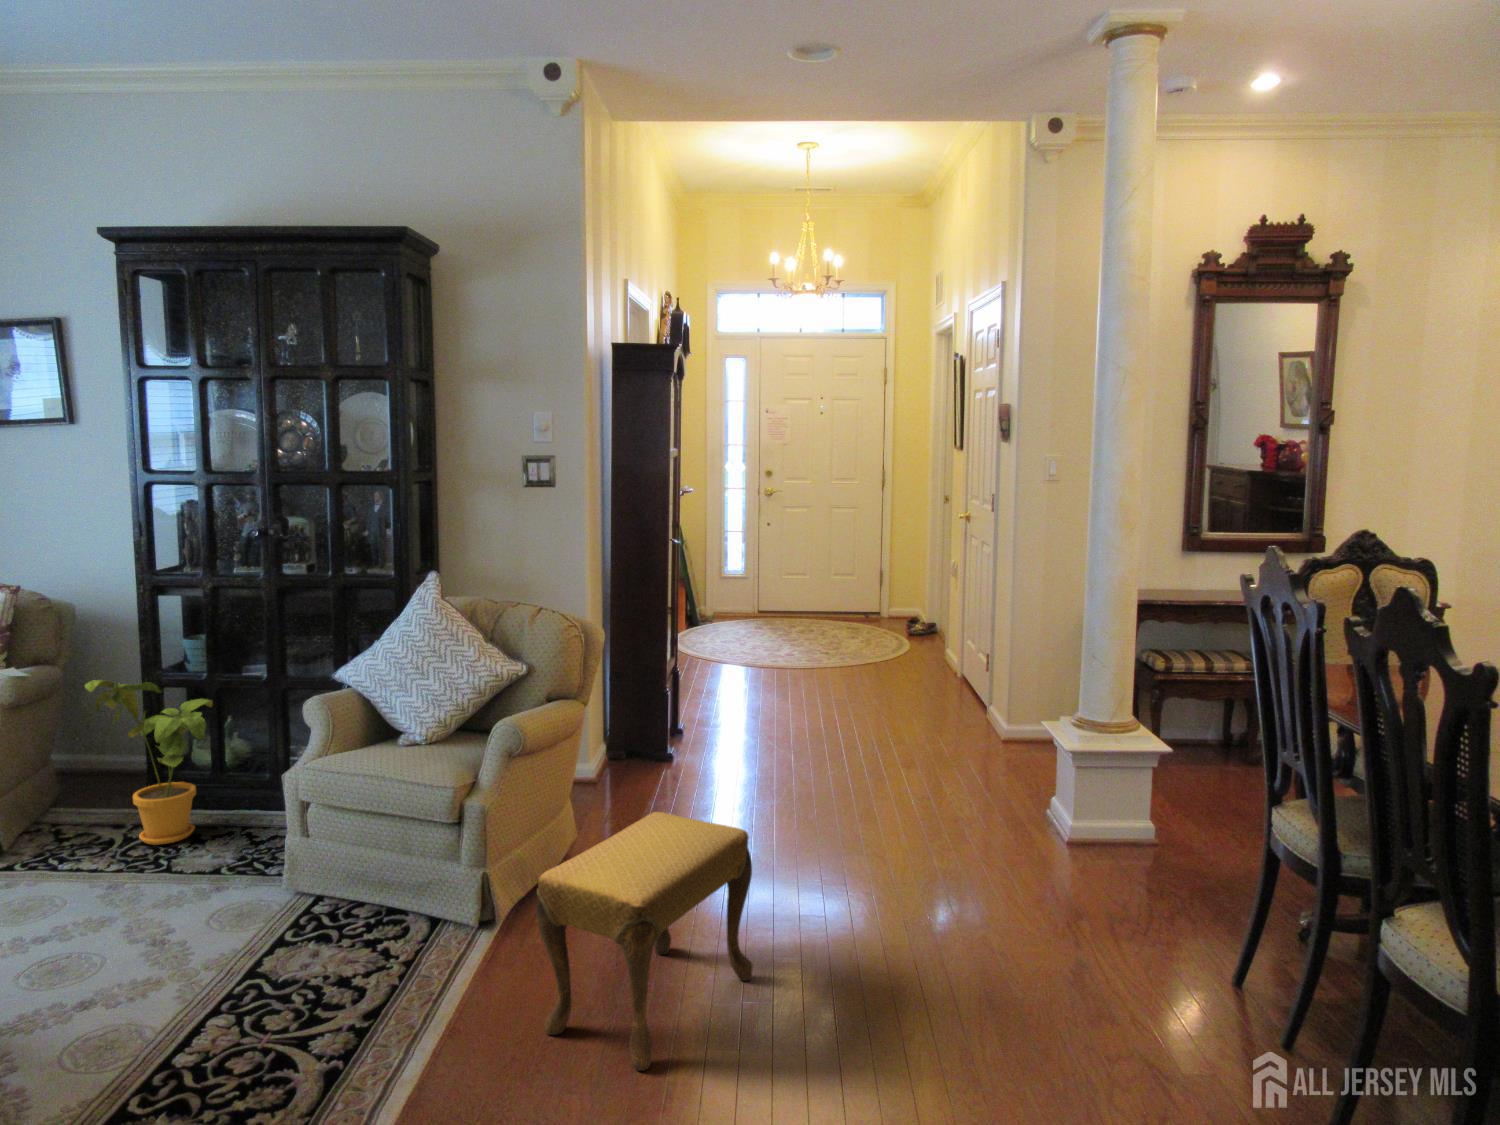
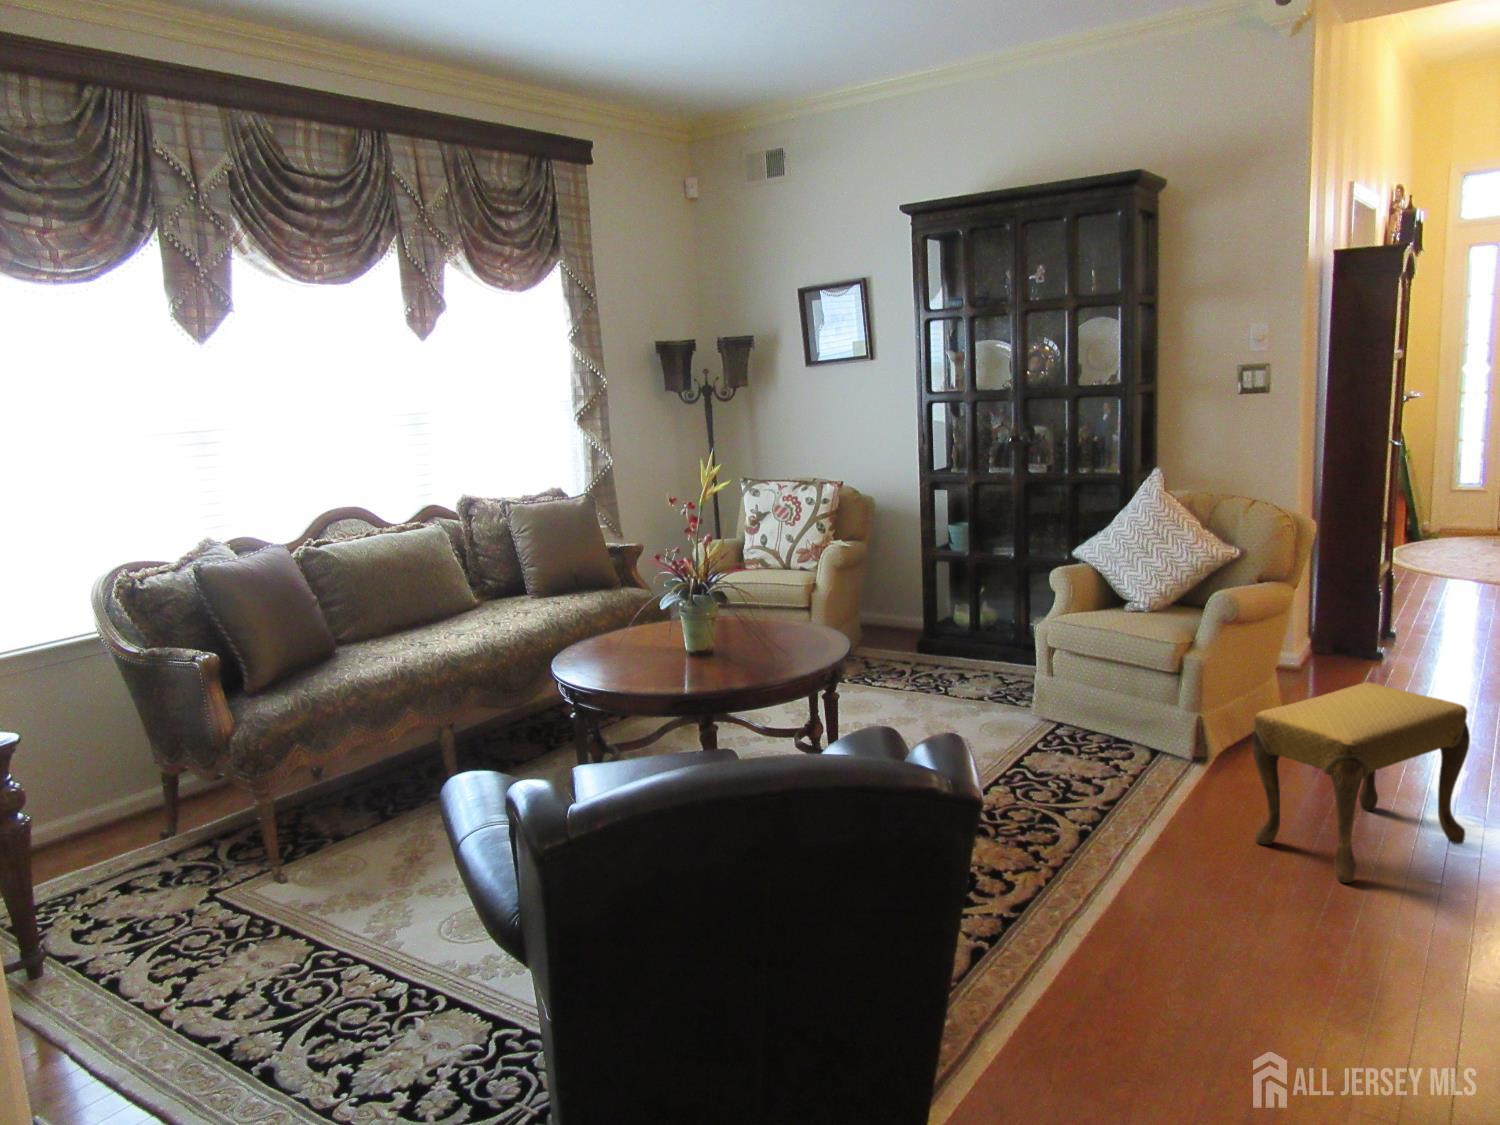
house plant: present [85,680,213,845] -> none [892,550,971,675]

